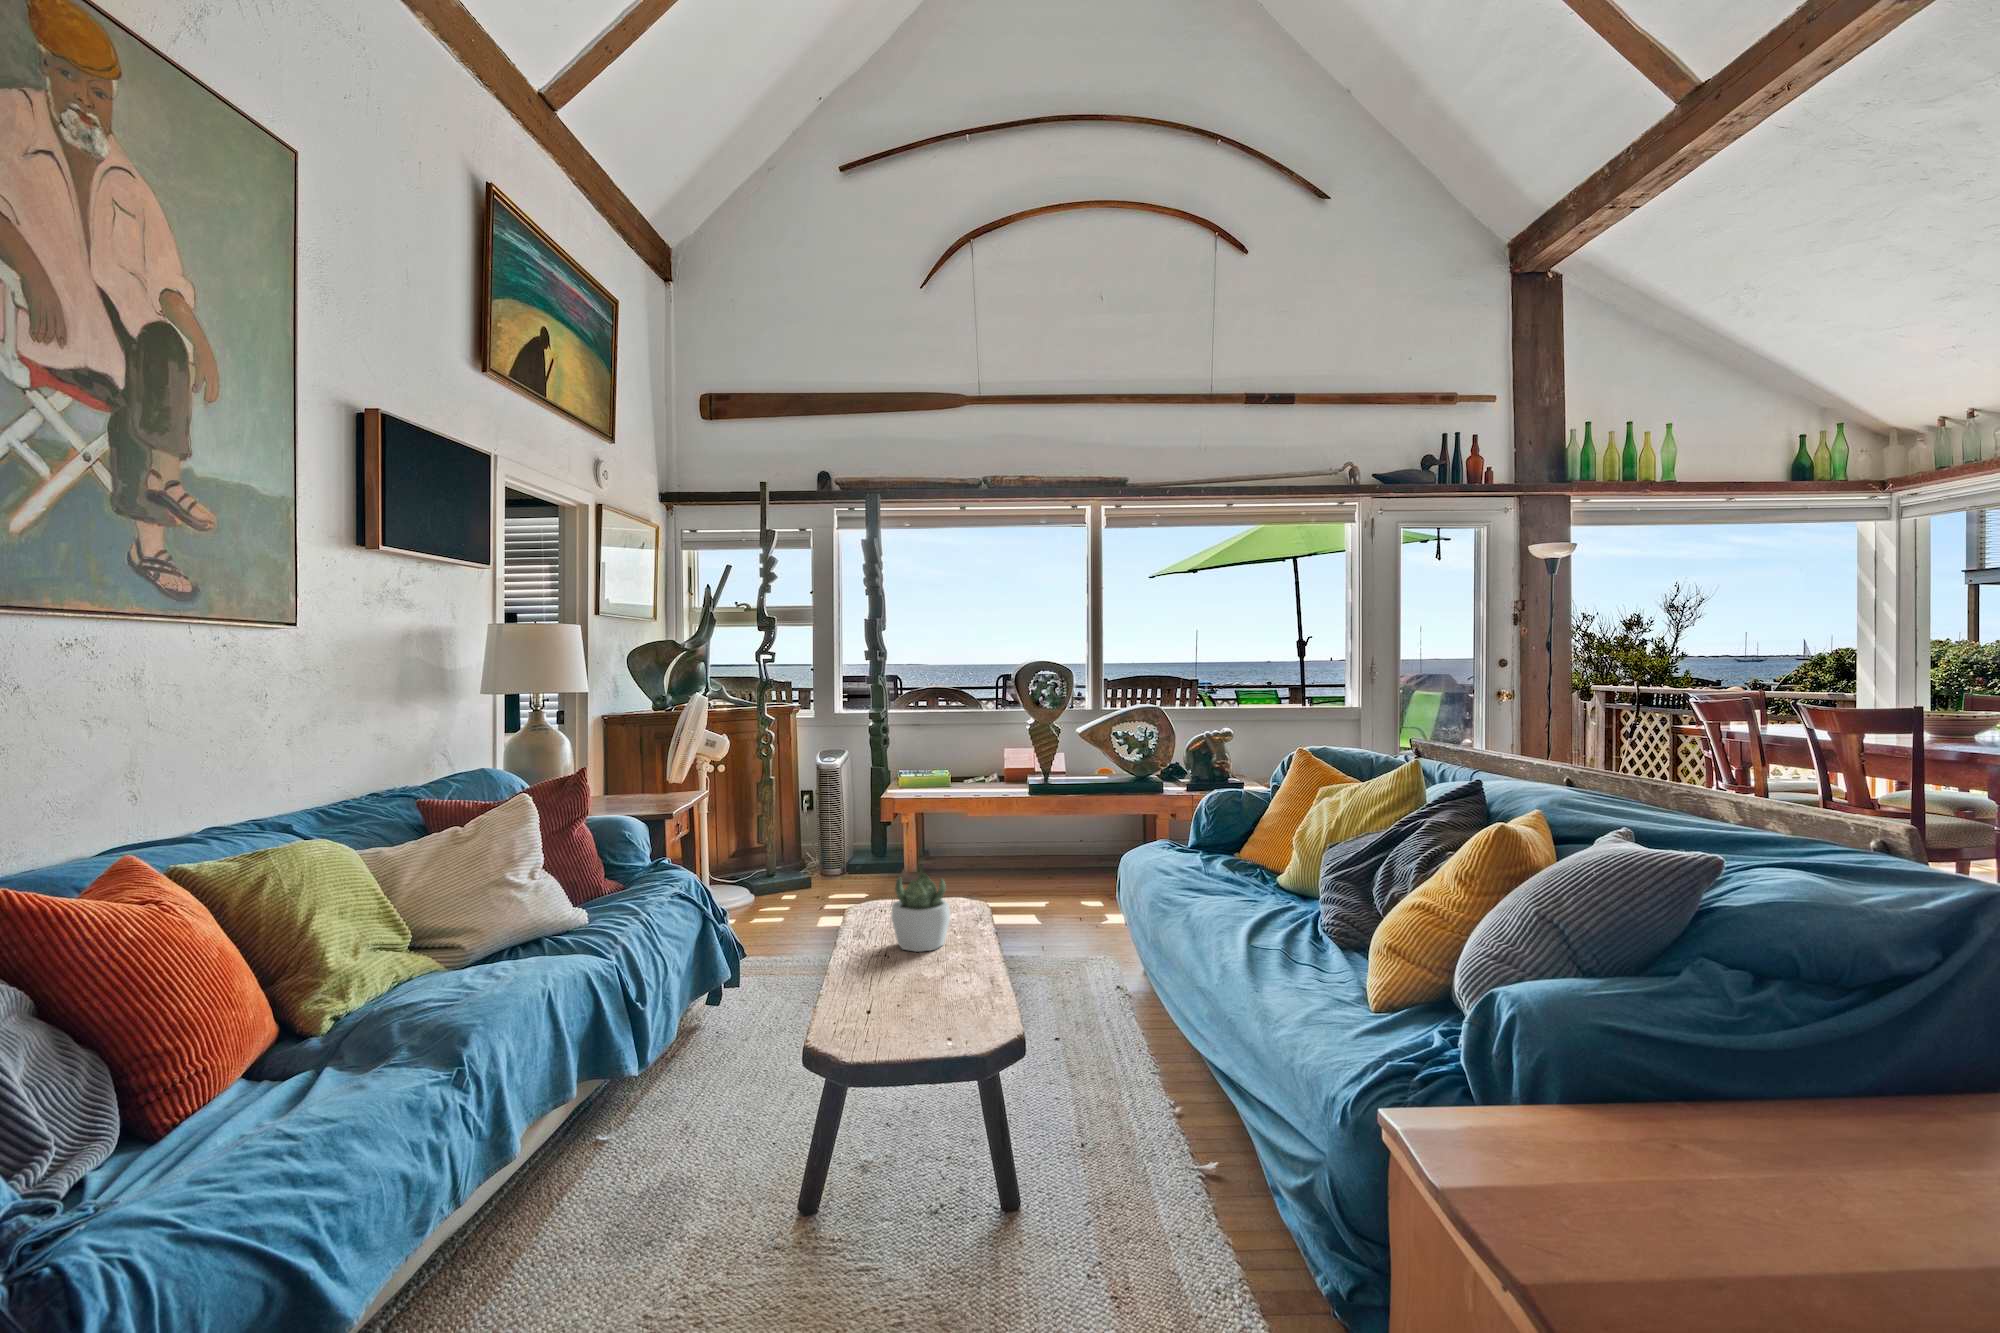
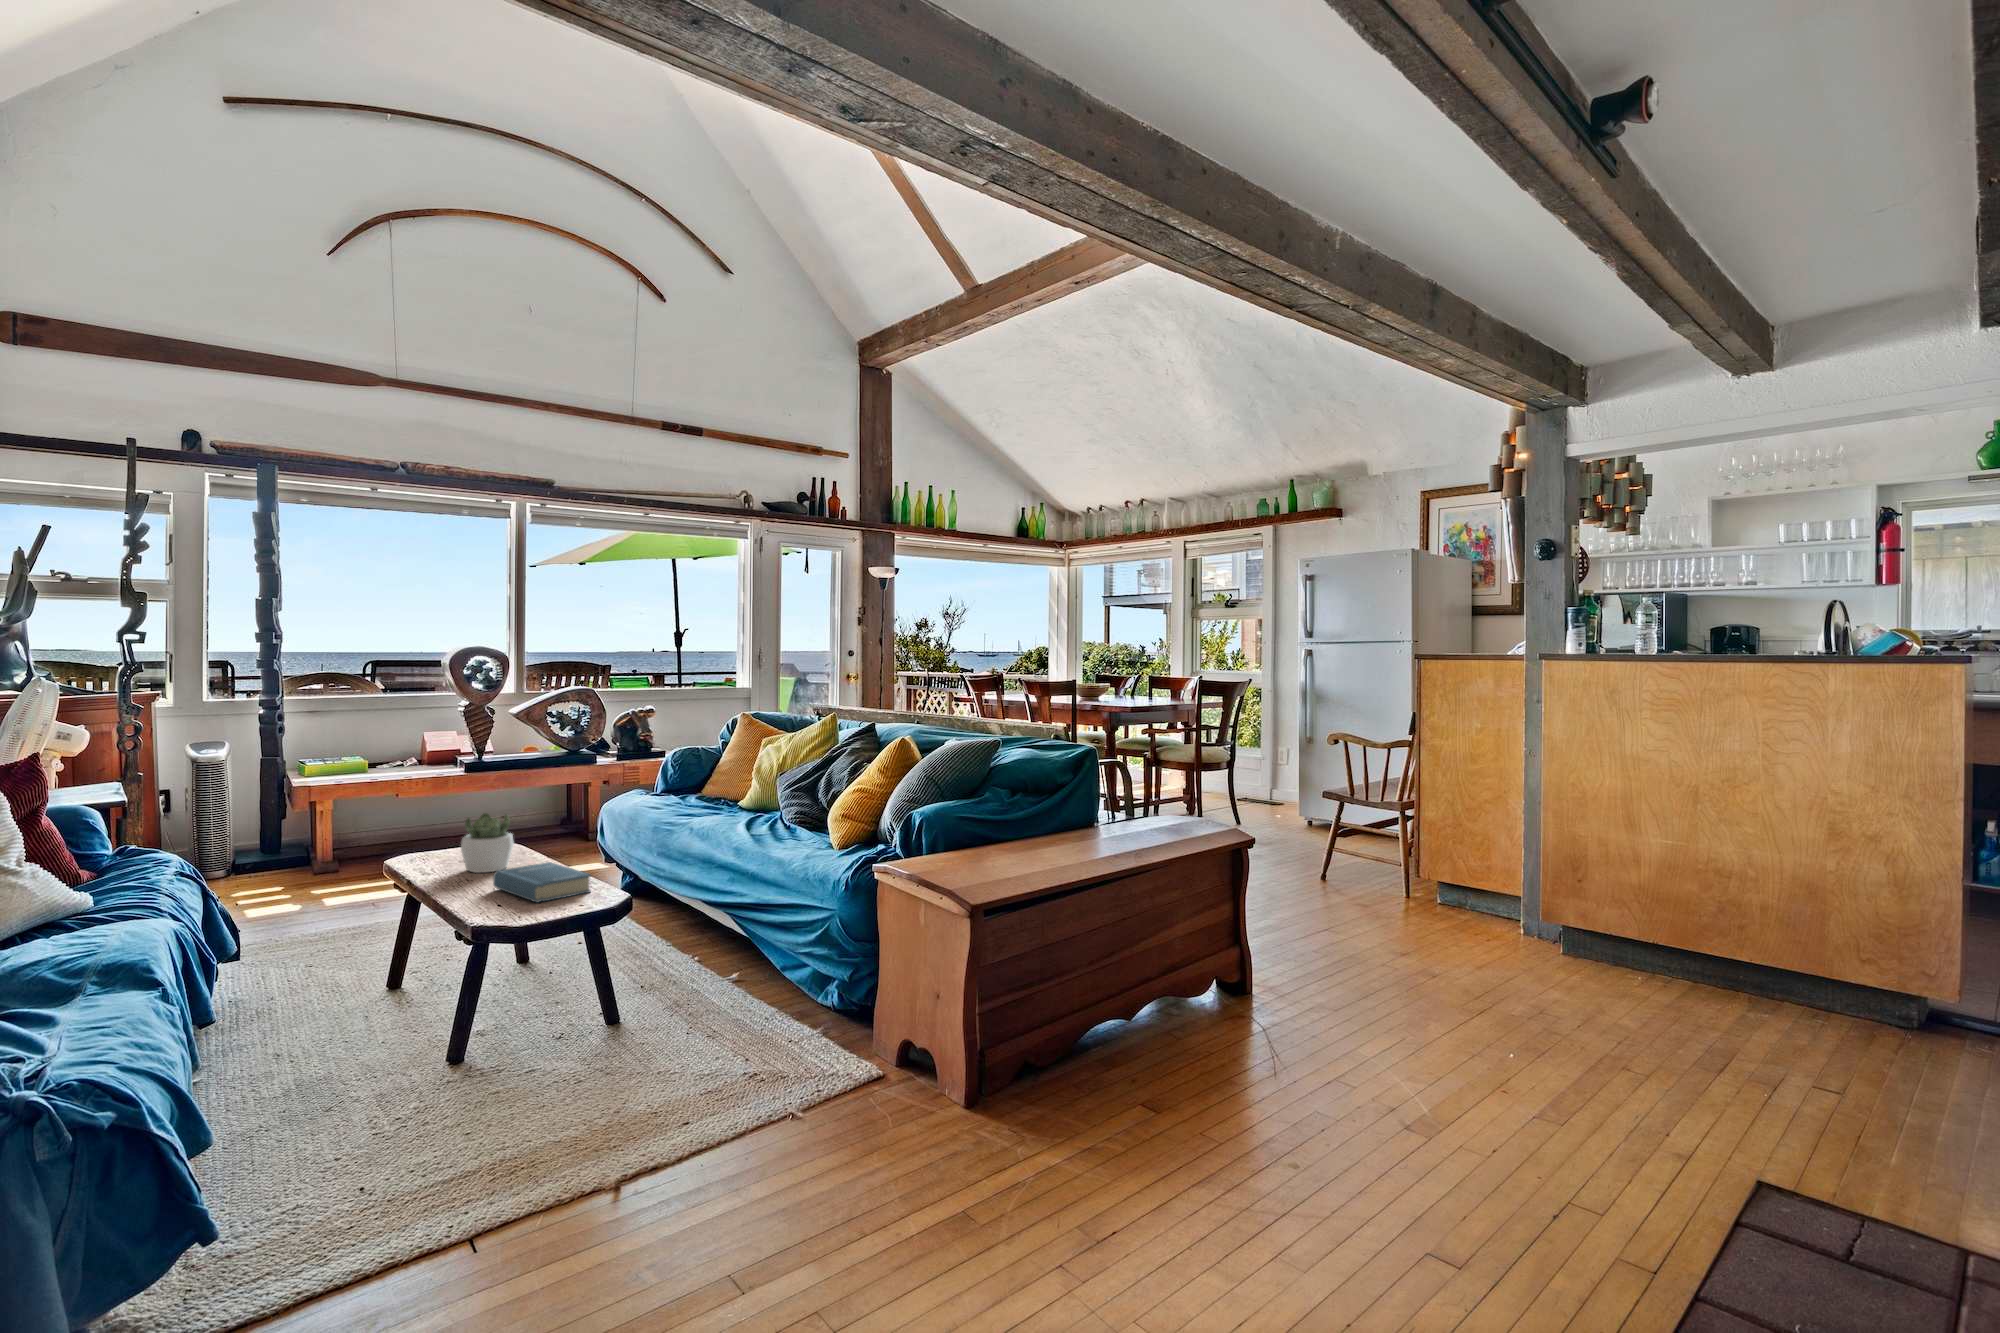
hardback book: none [892,956,989,1024] -> present [493,862,591,902]

